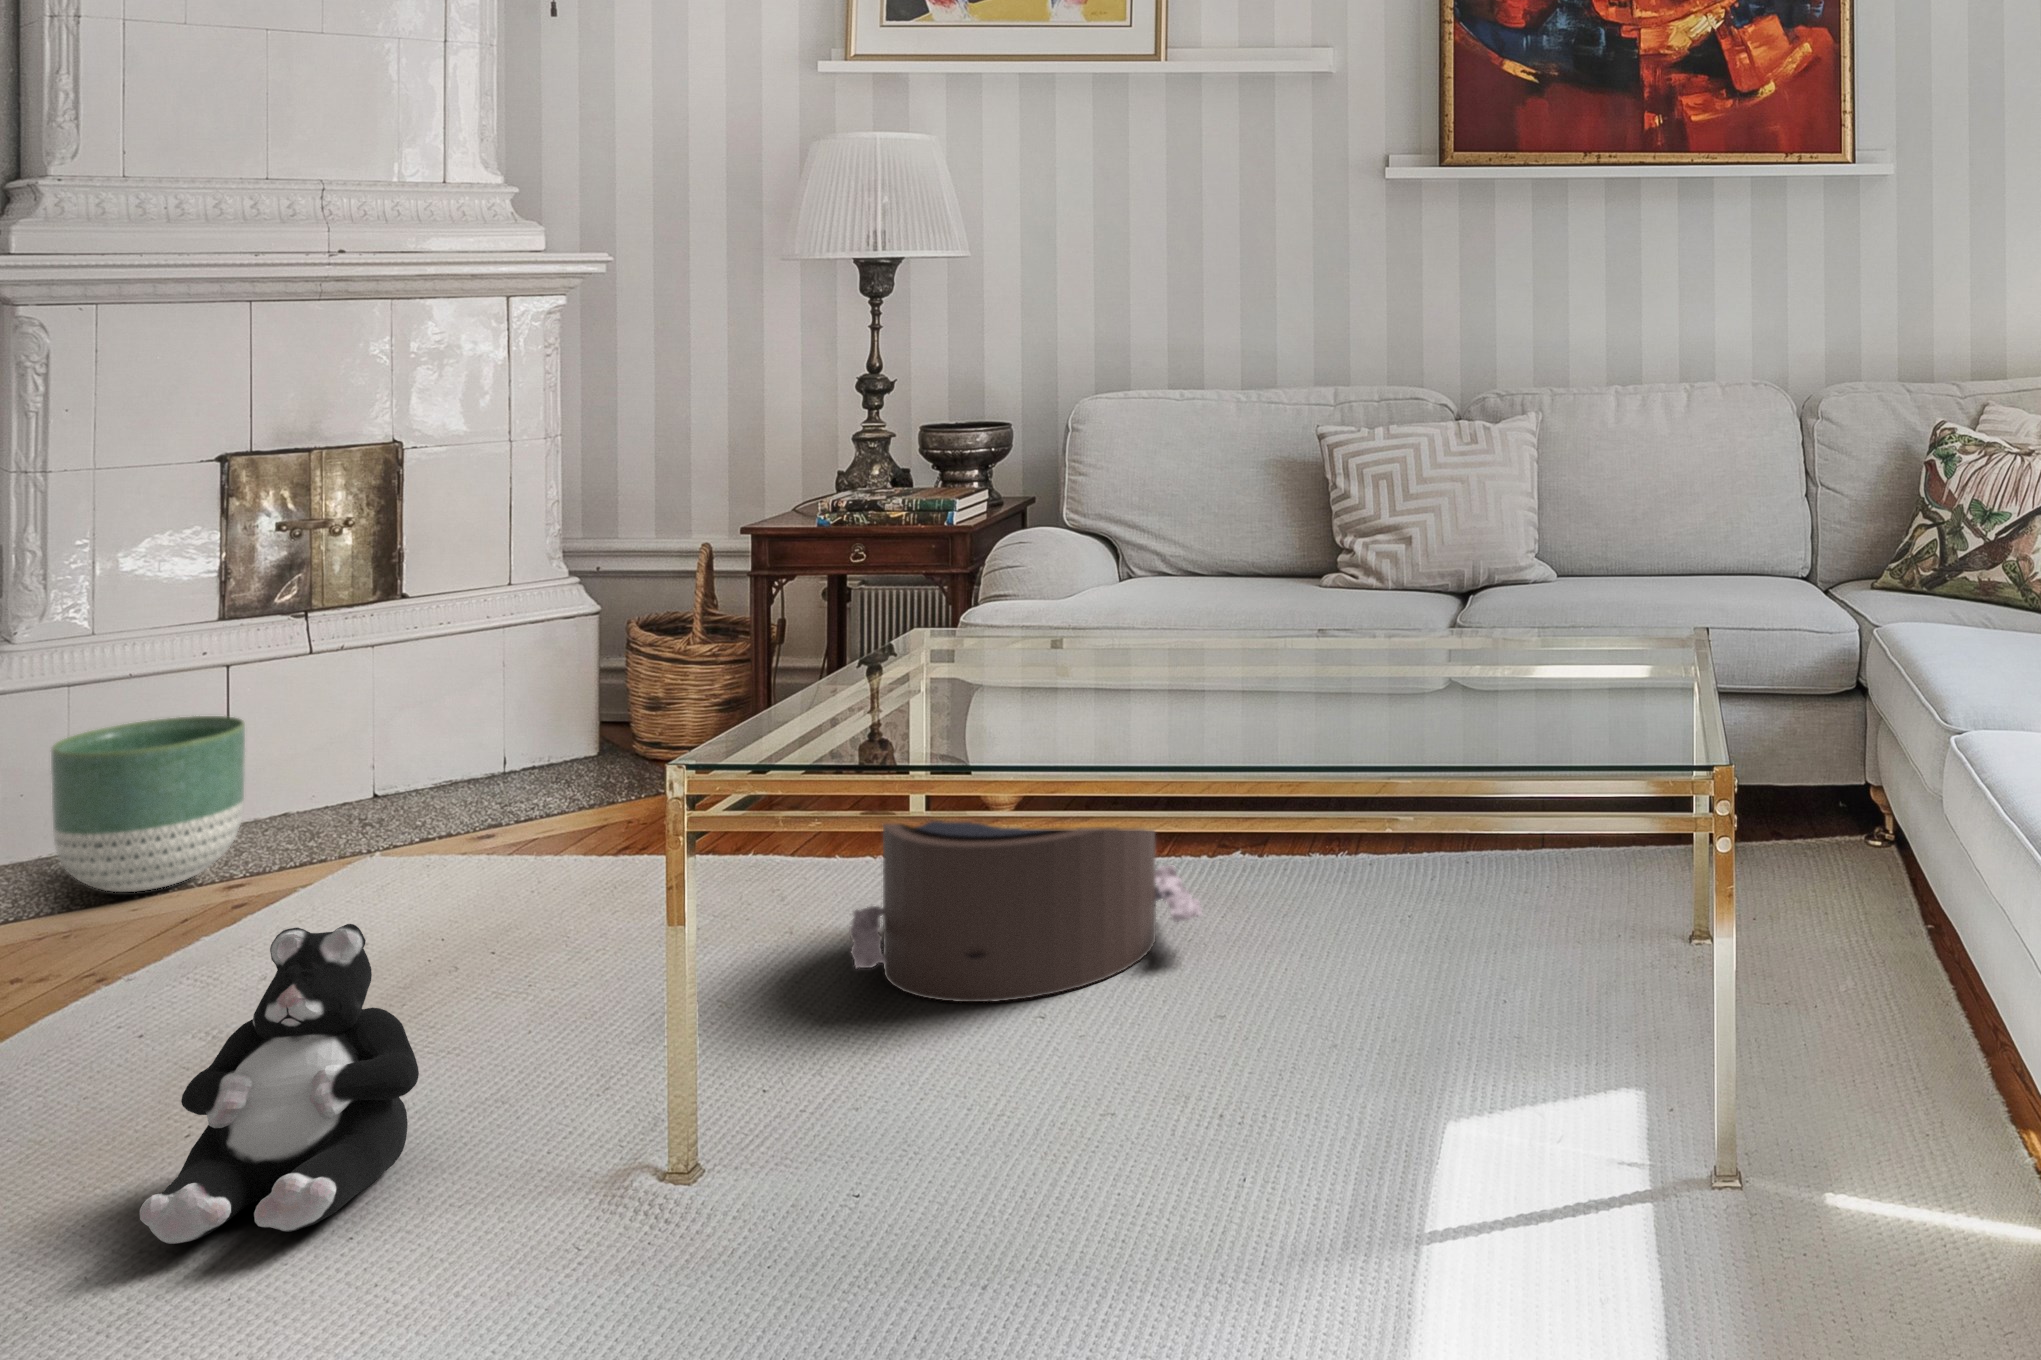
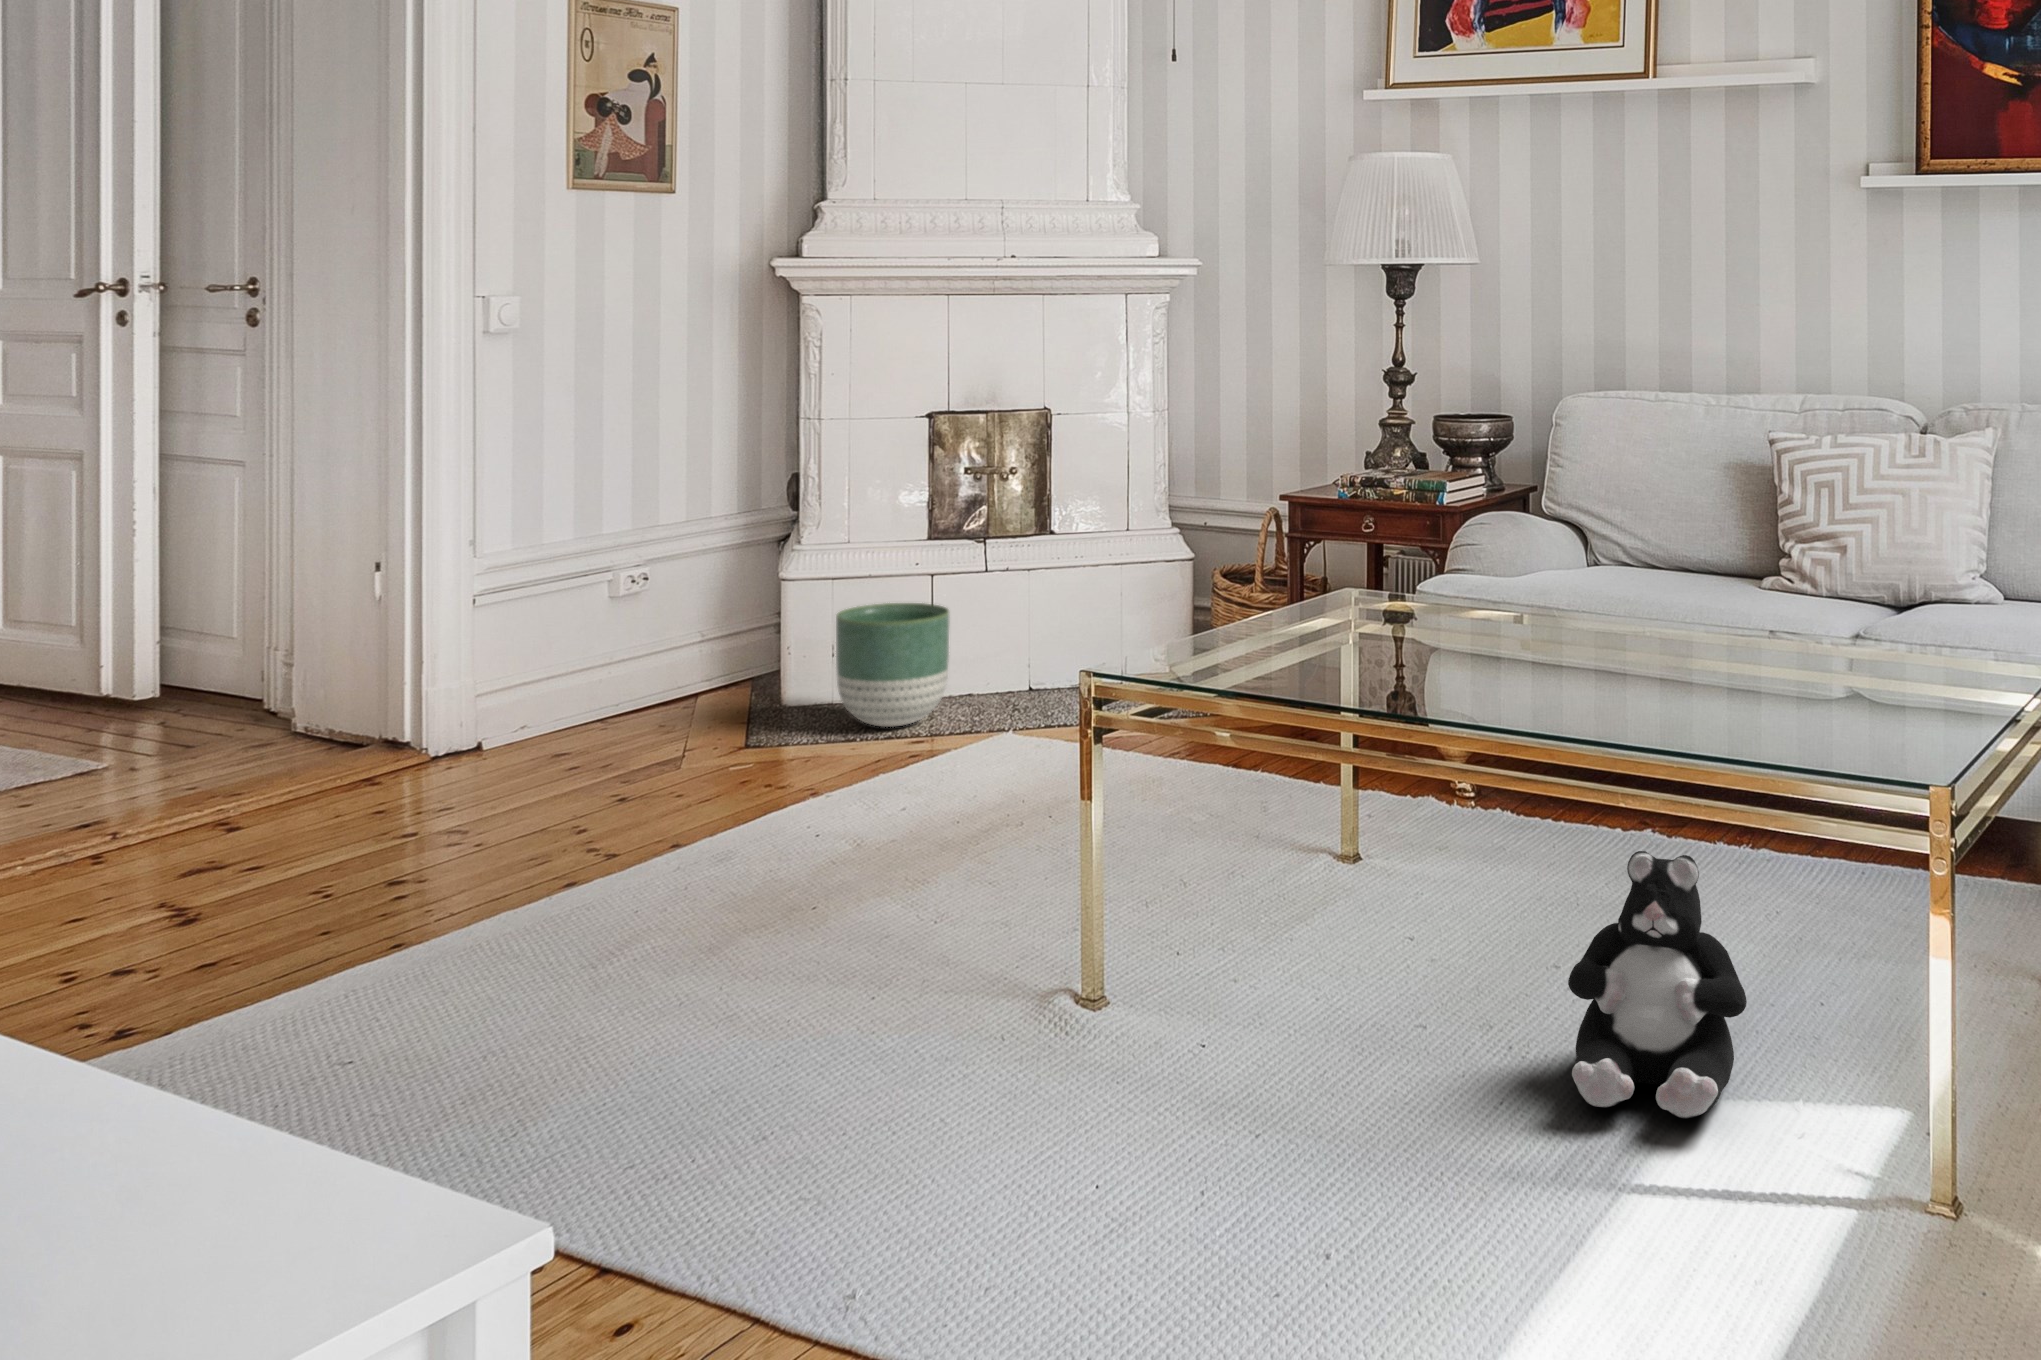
pouf: present [849,821,1202,1002] -> none [1299,721,1590,912]
plush toy: present [140,924,419,1244] -> present [1568,851,1747,1119]

